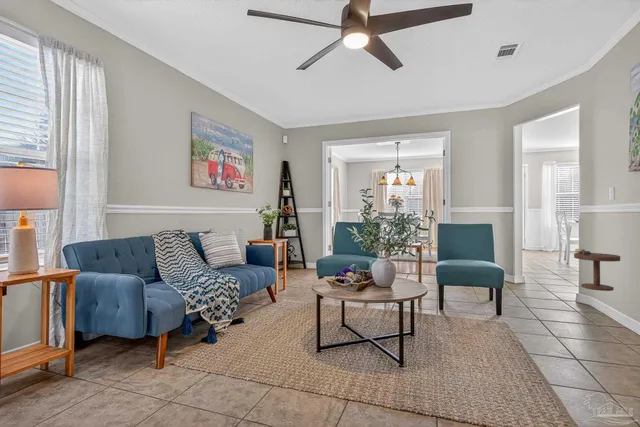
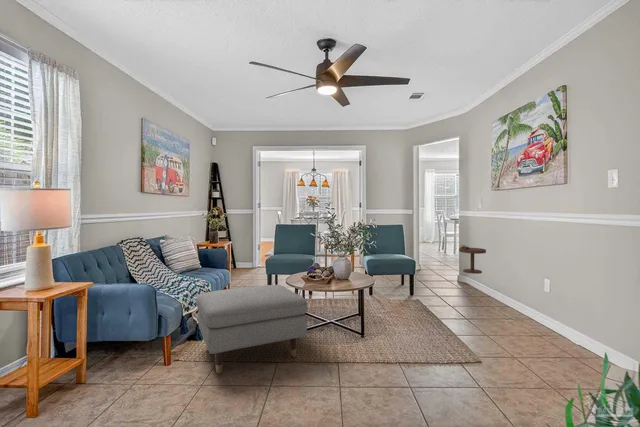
ottoman: none [177,287,312,392] -> present [196,285,307,374]

